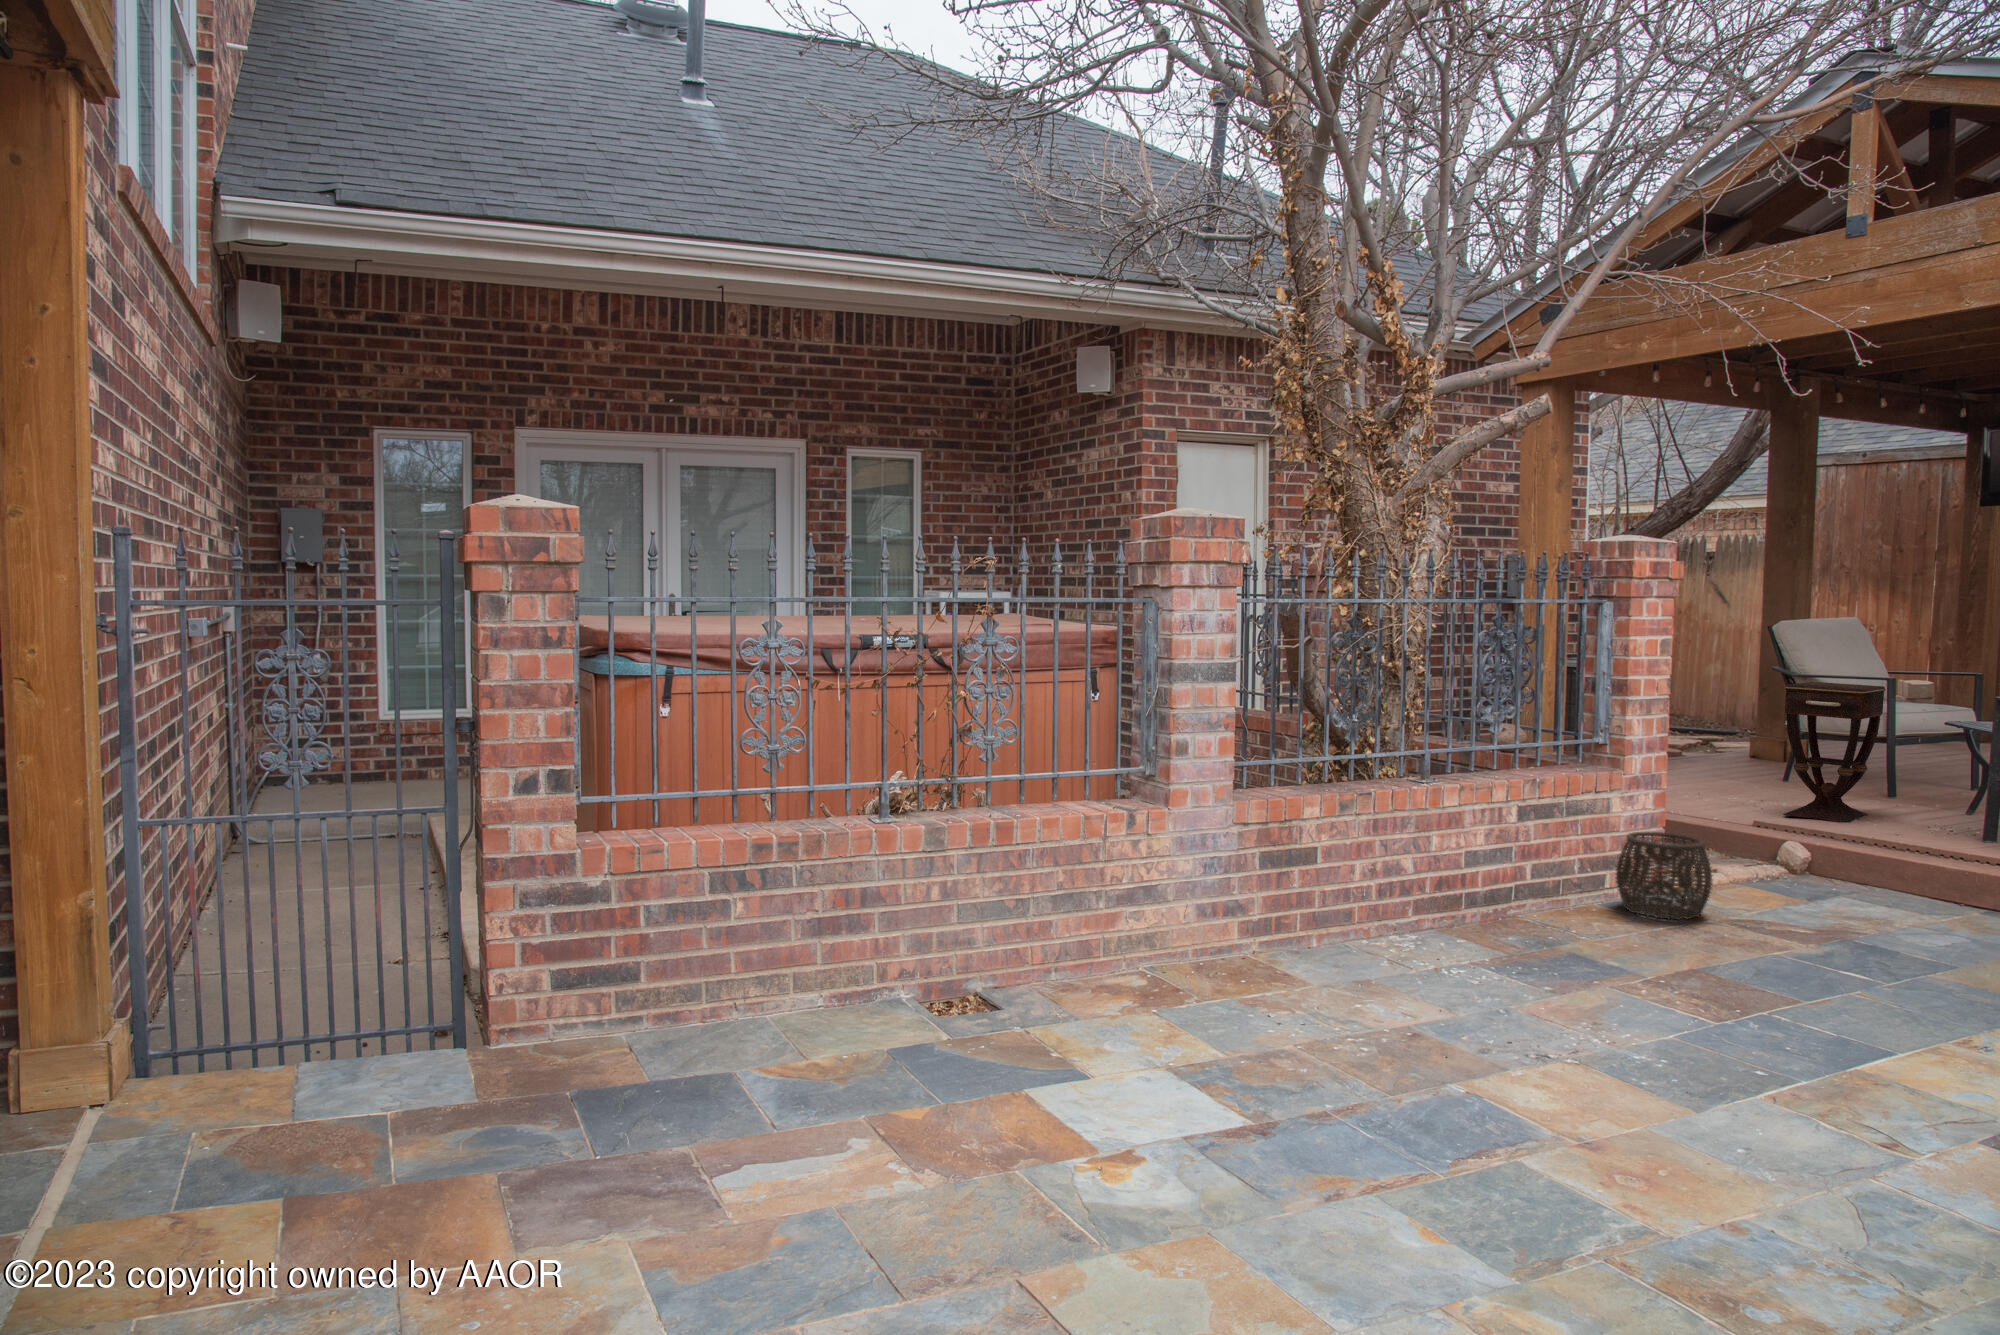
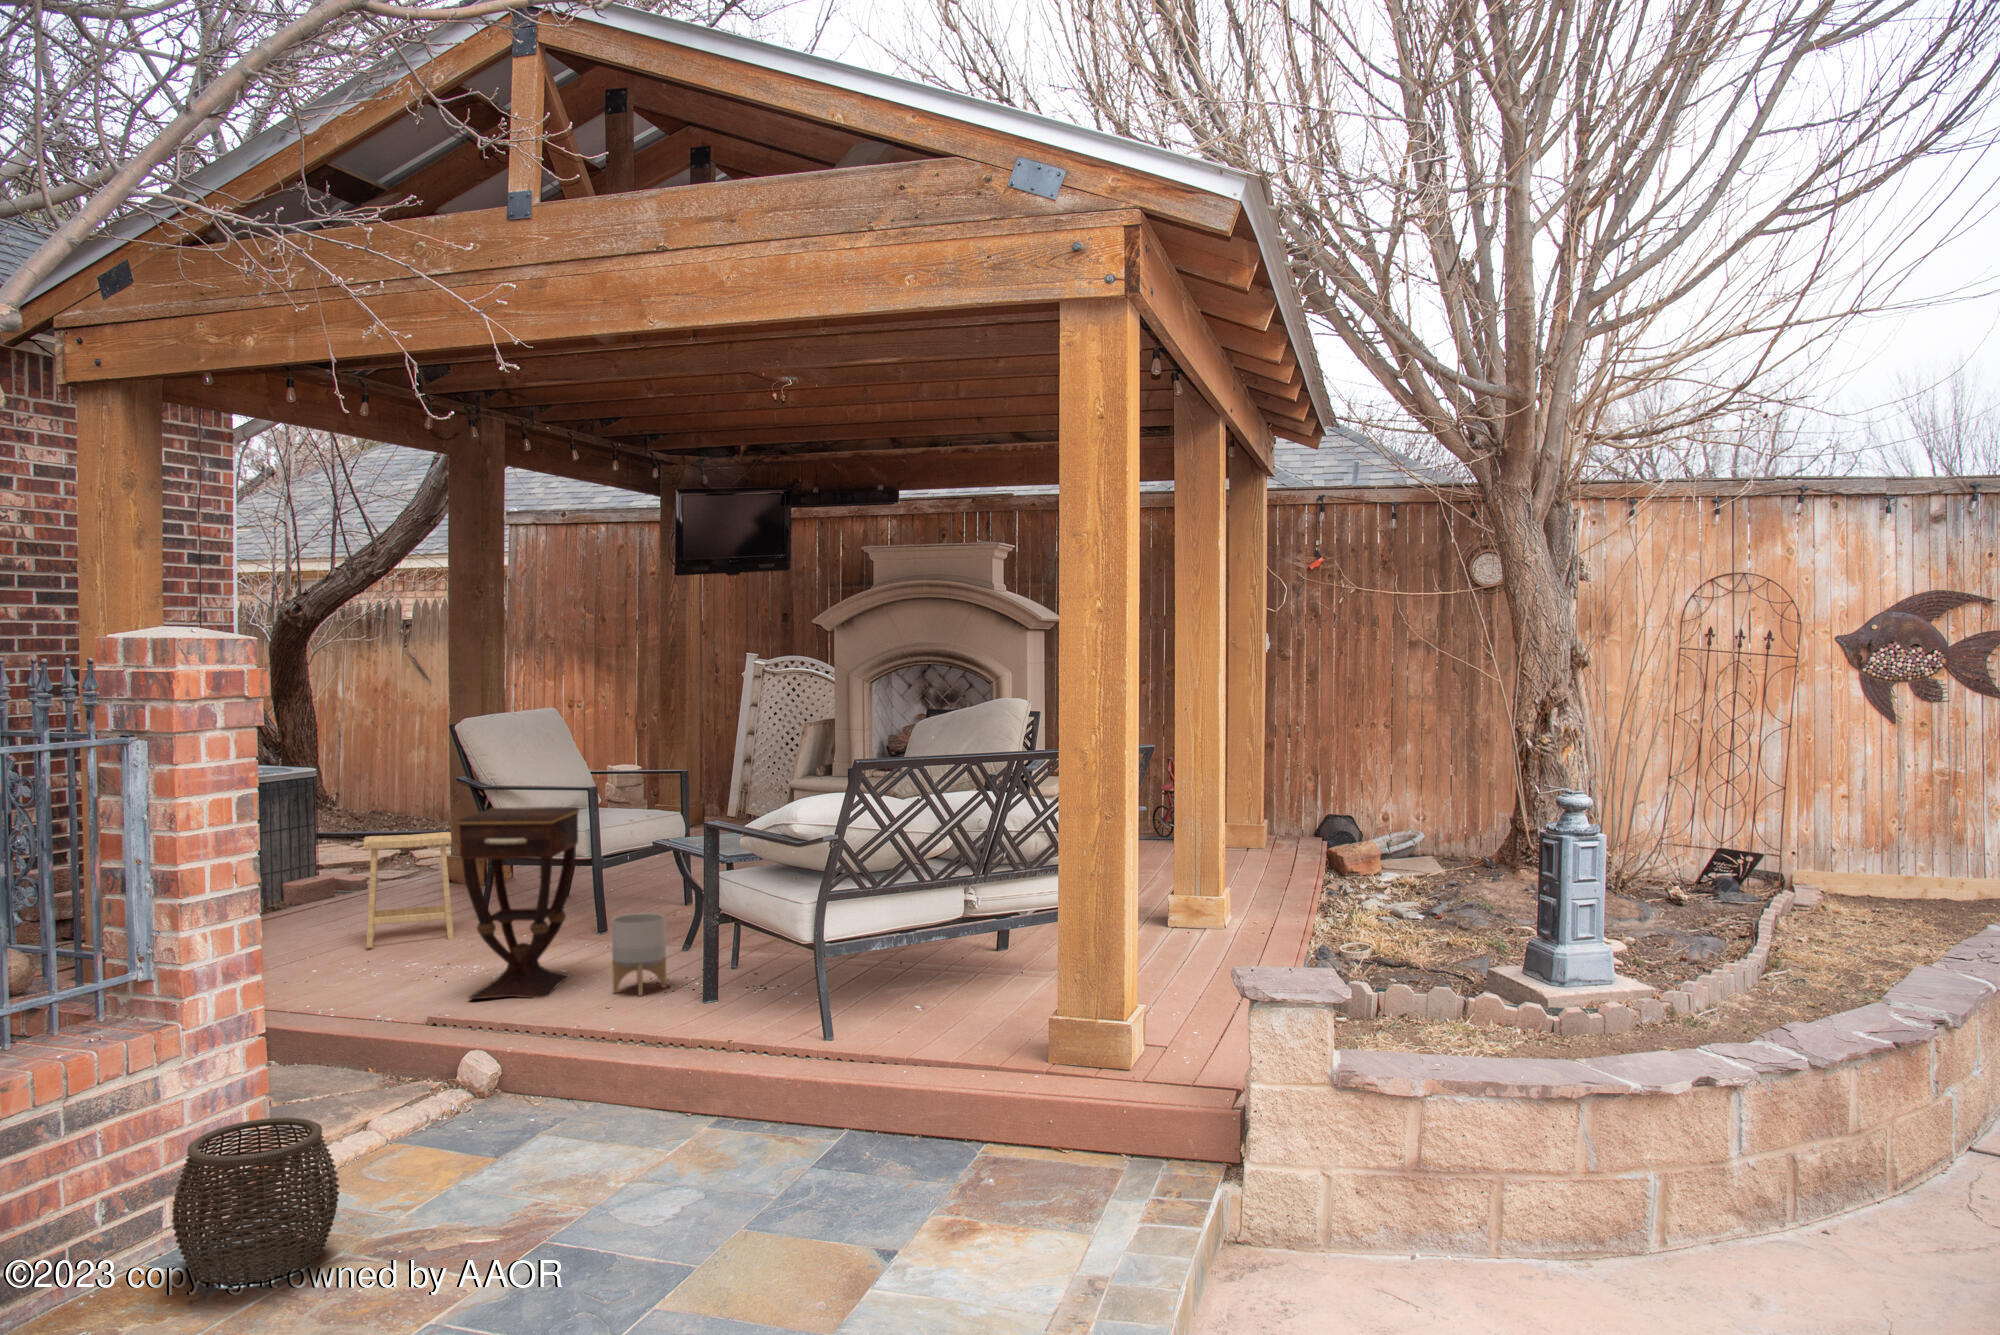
footstool: none [1694,702,1767,787] -> present [364,832,454,948]
planter: none [1906,770,1959,832] -> present [612,913,667,996]

